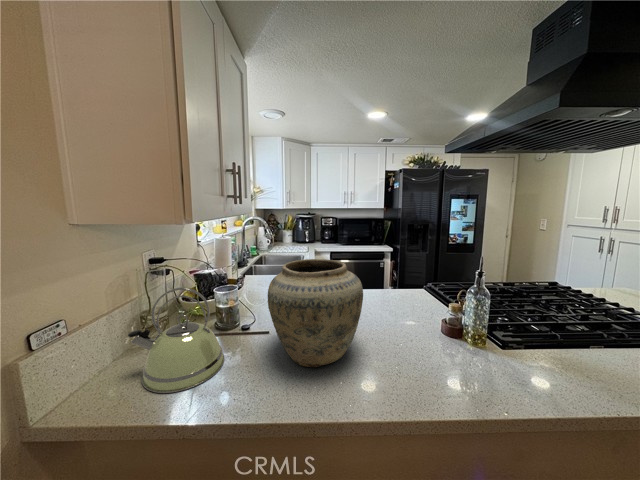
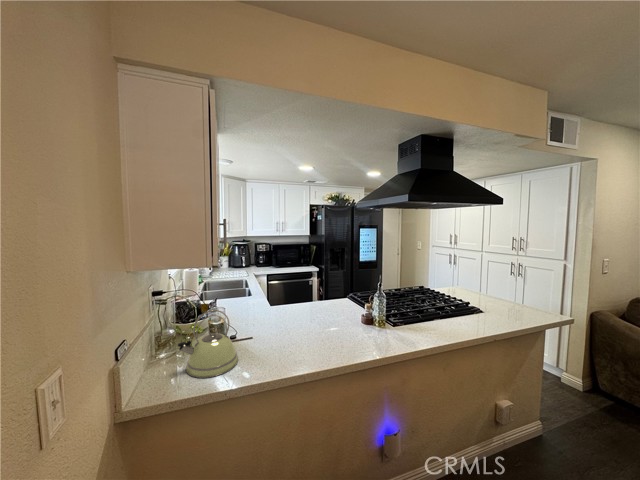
vase: present [268,259,363,367] -> none [264,284,322,350]

